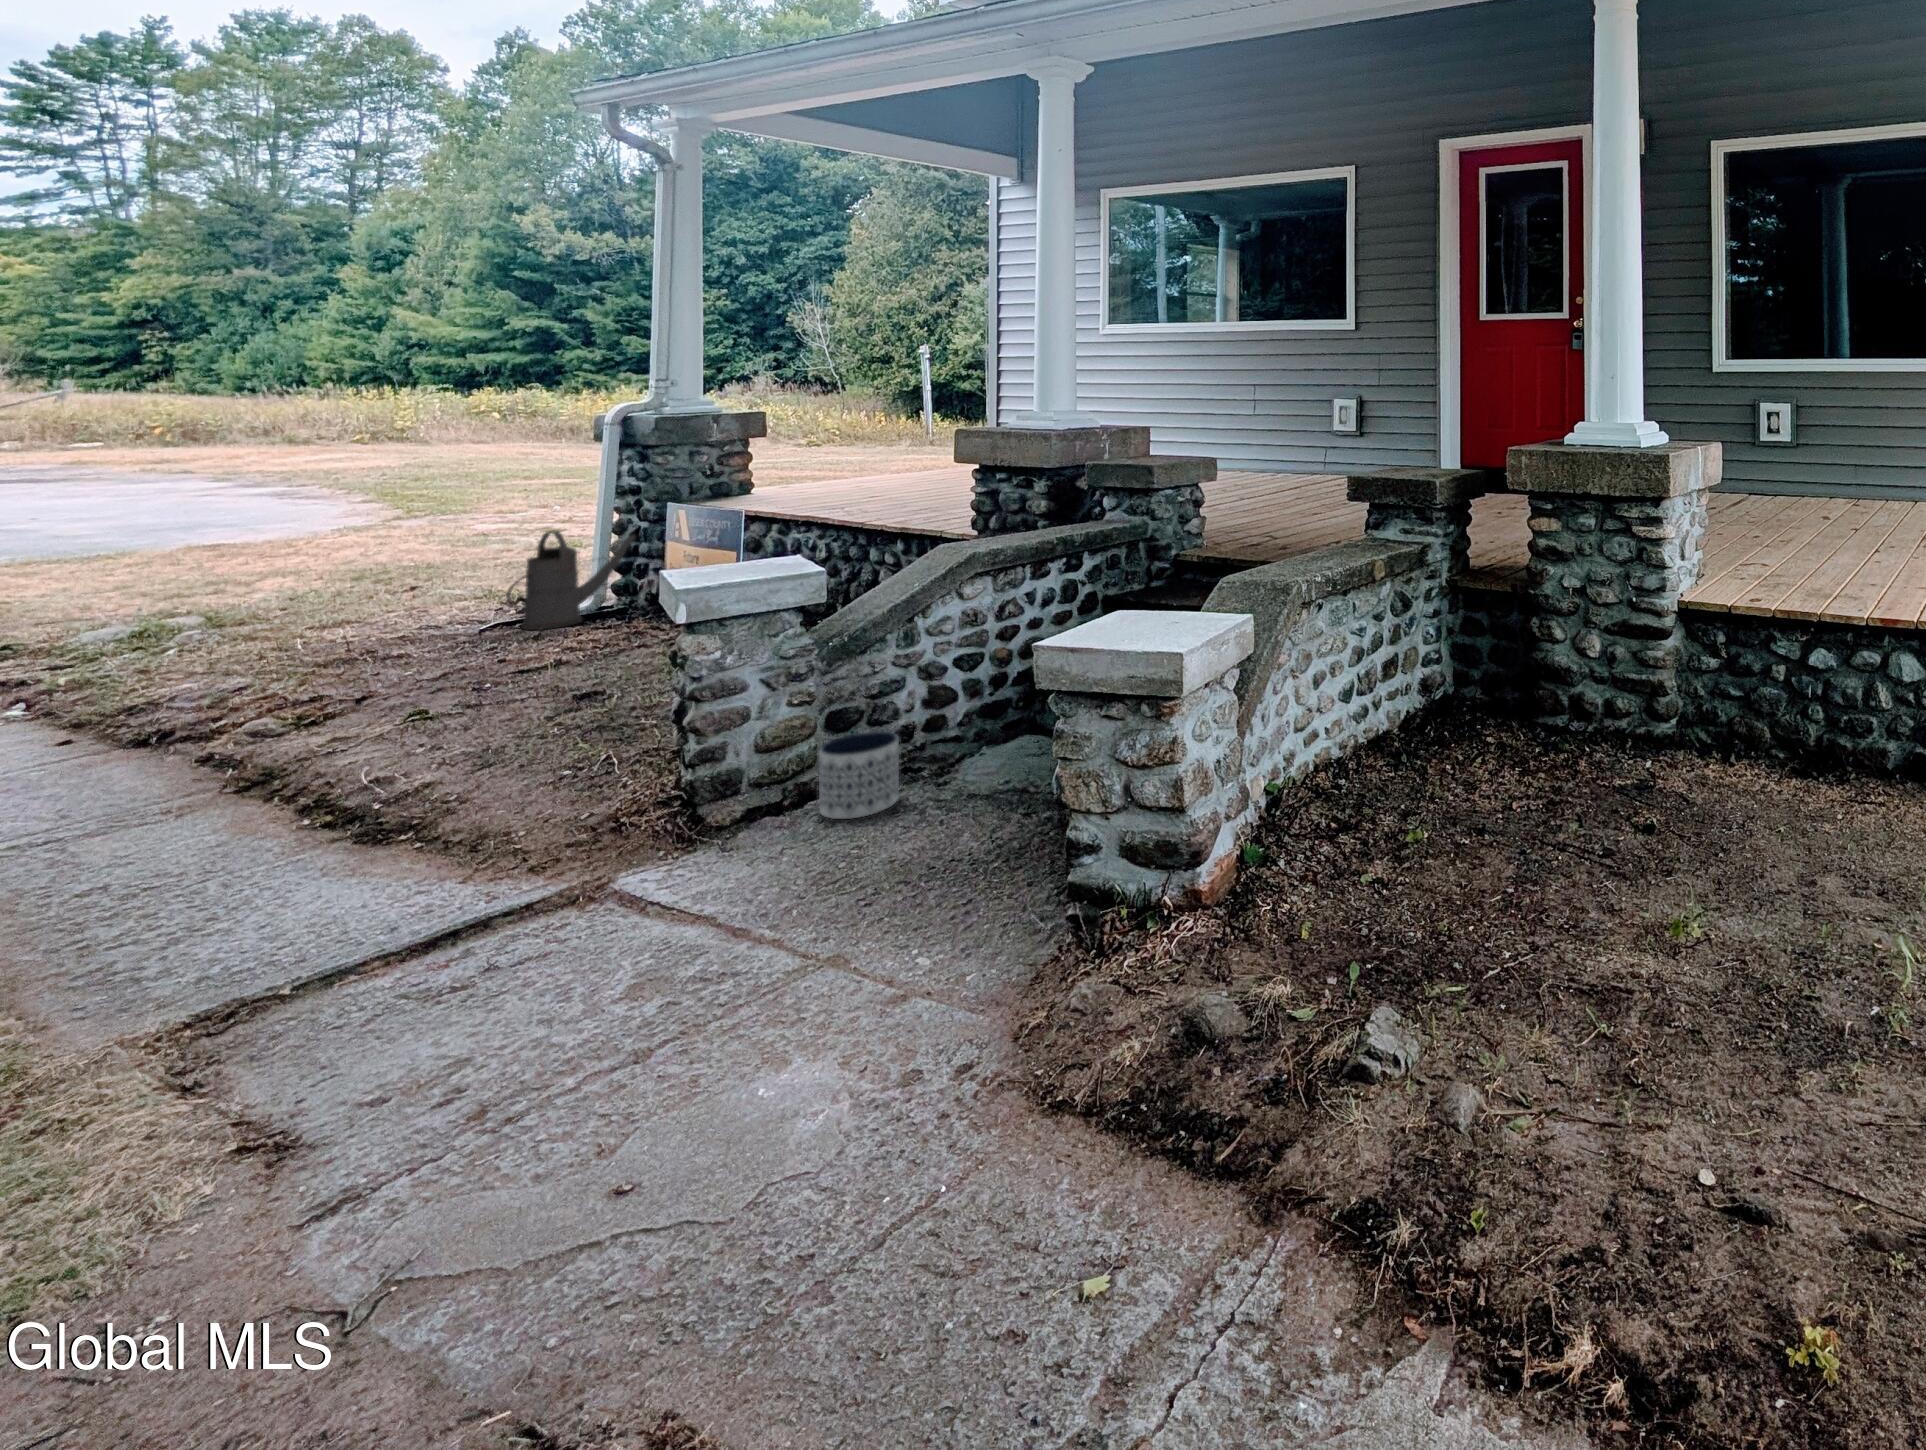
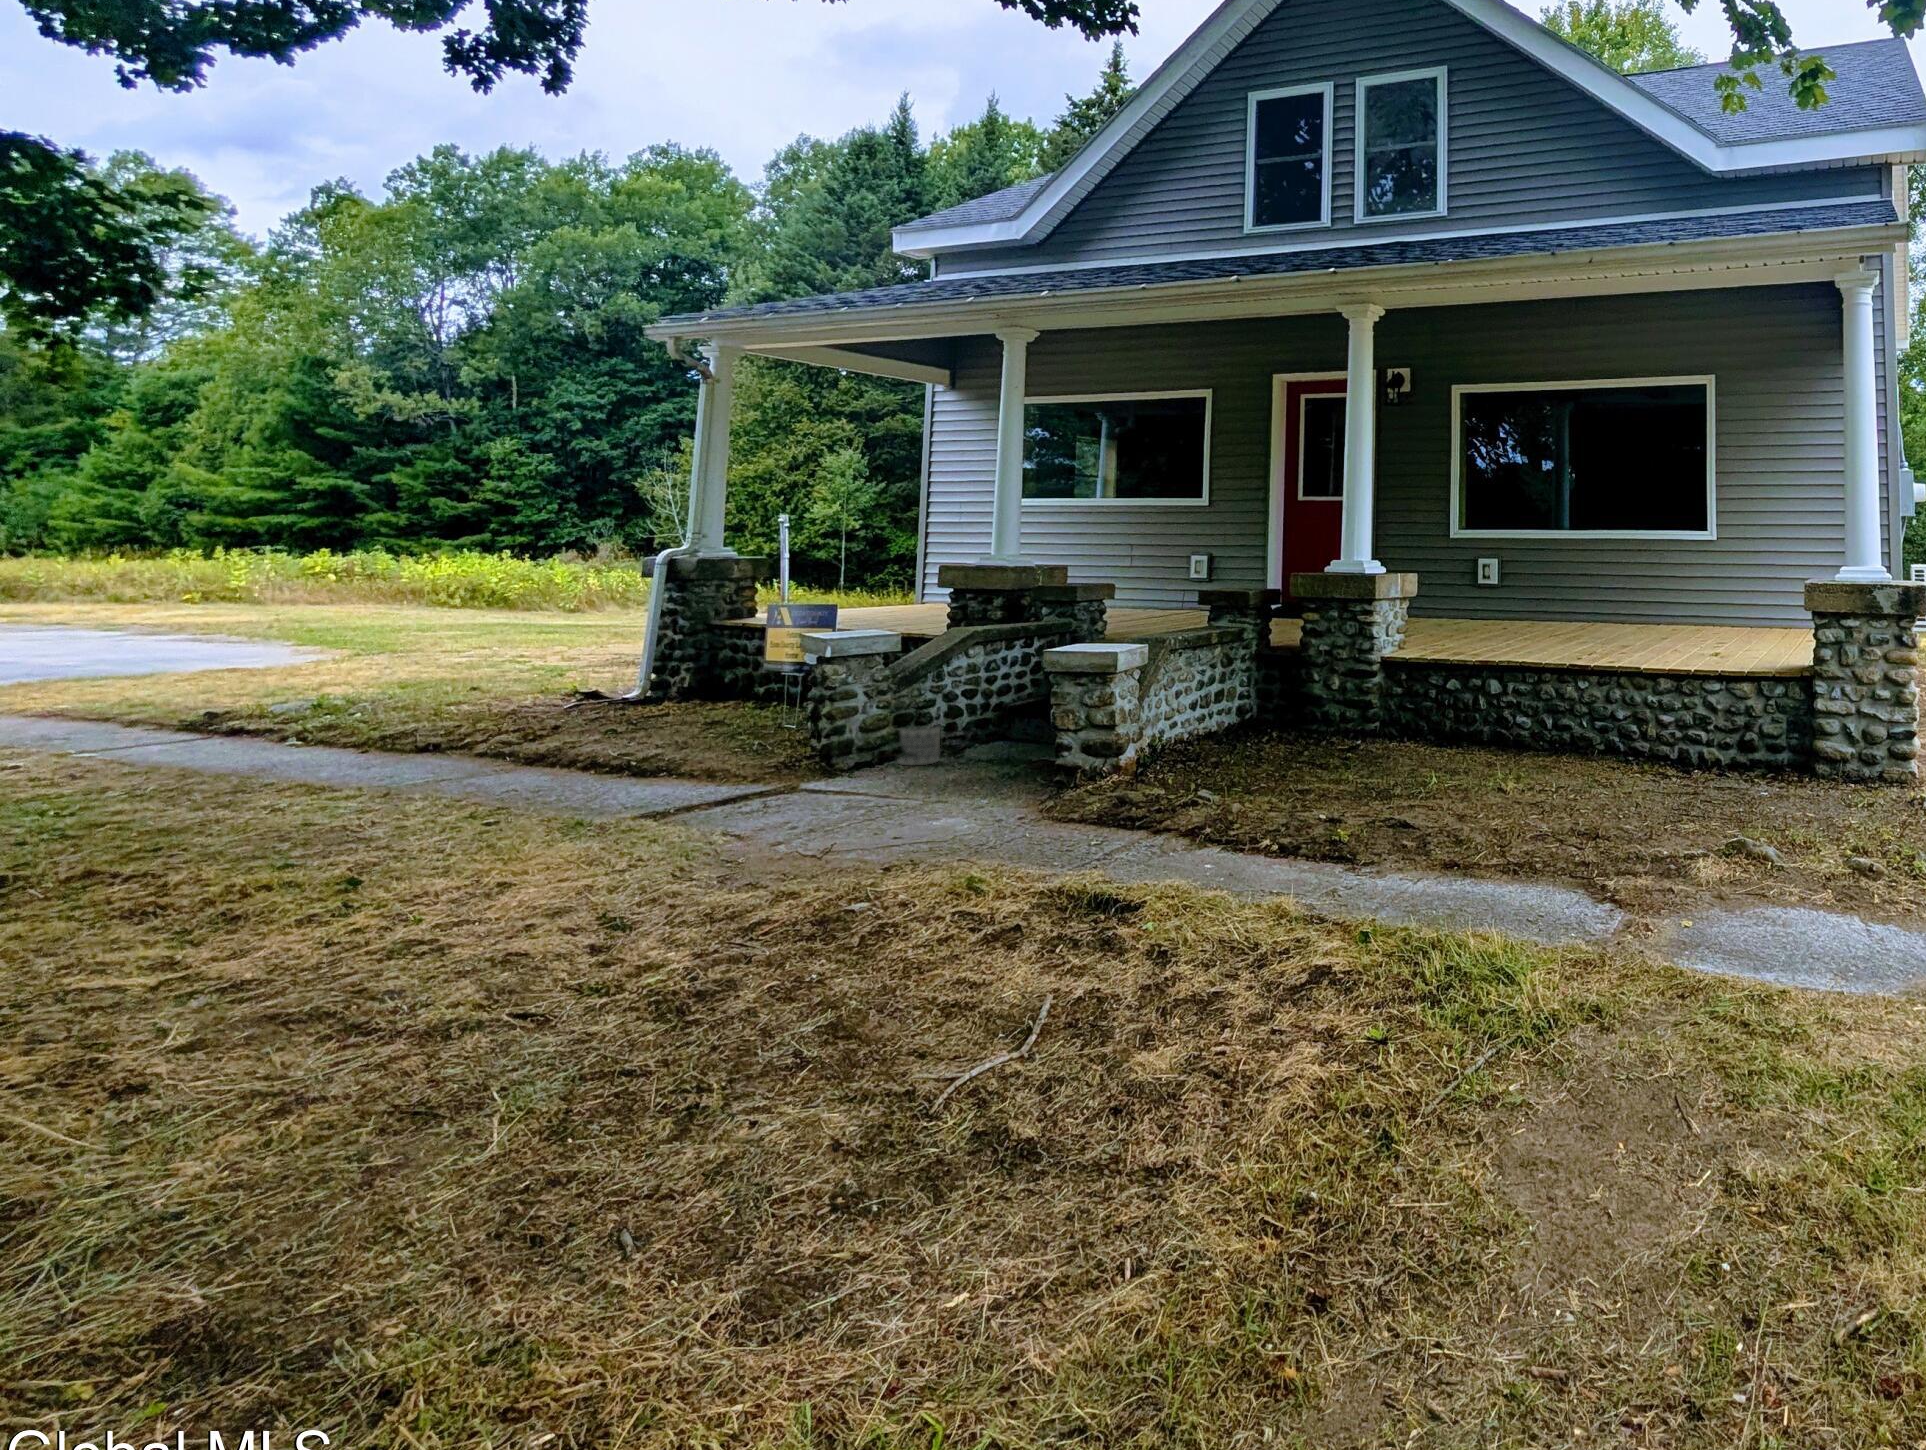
watering can: present [506,530,635,630] -> none [594,636,673,706]

